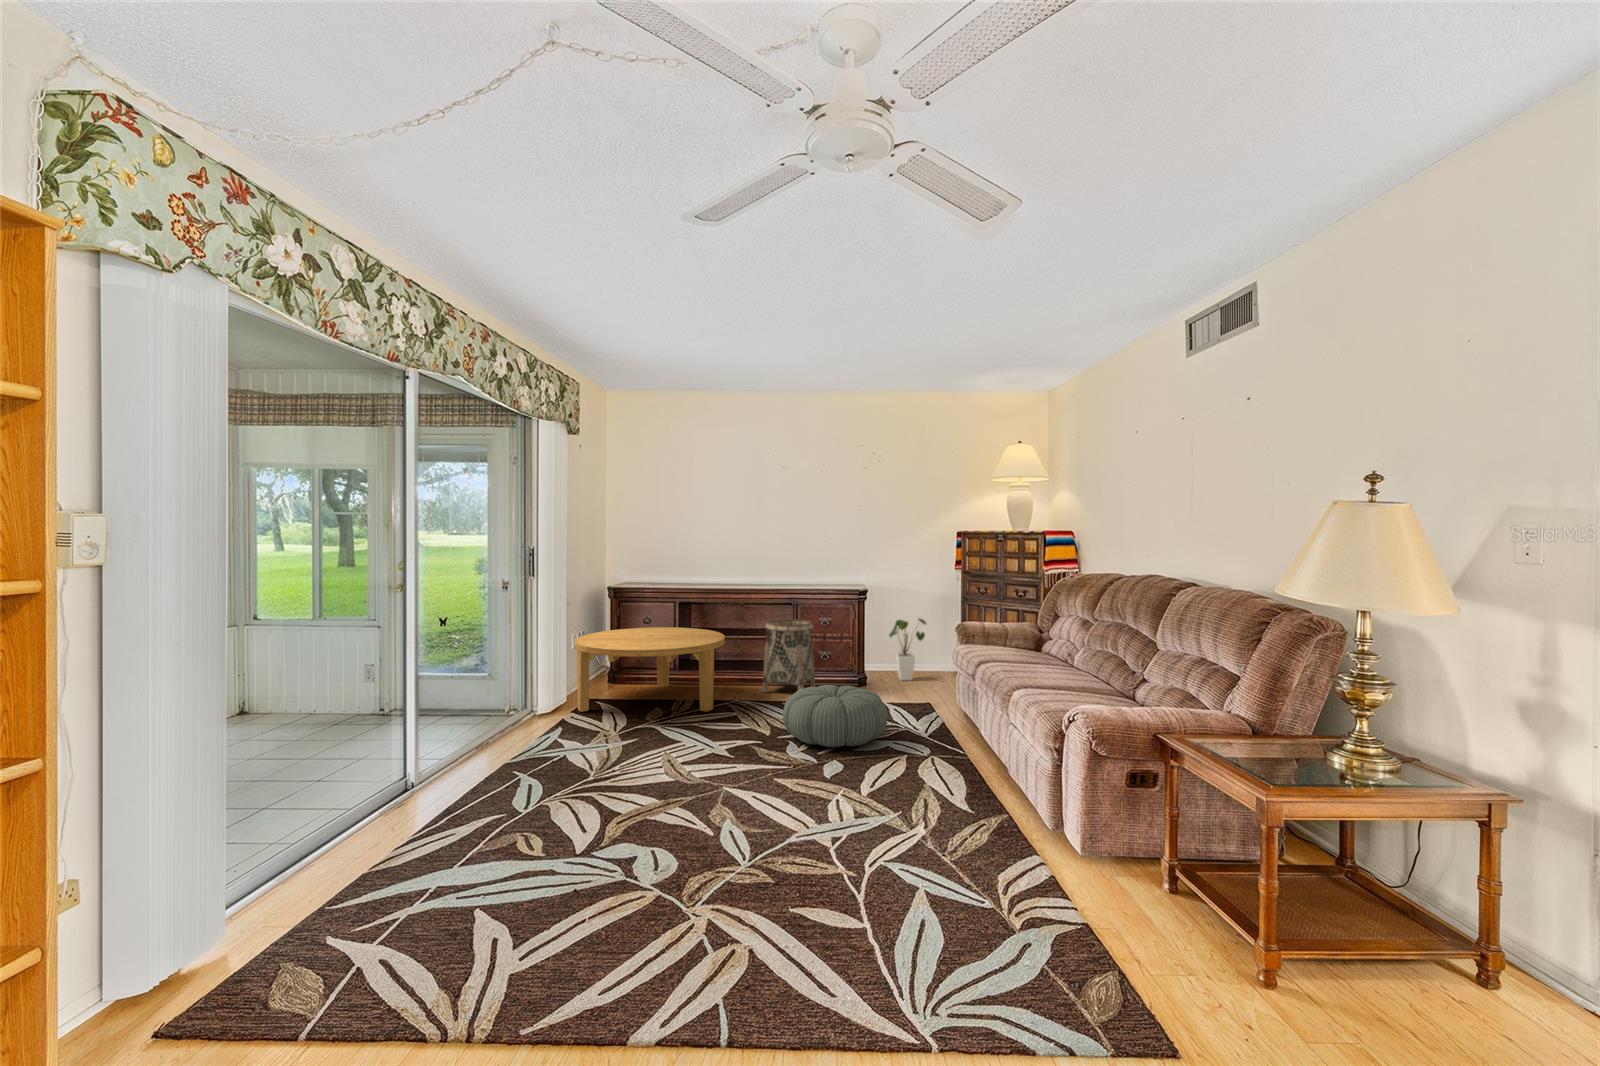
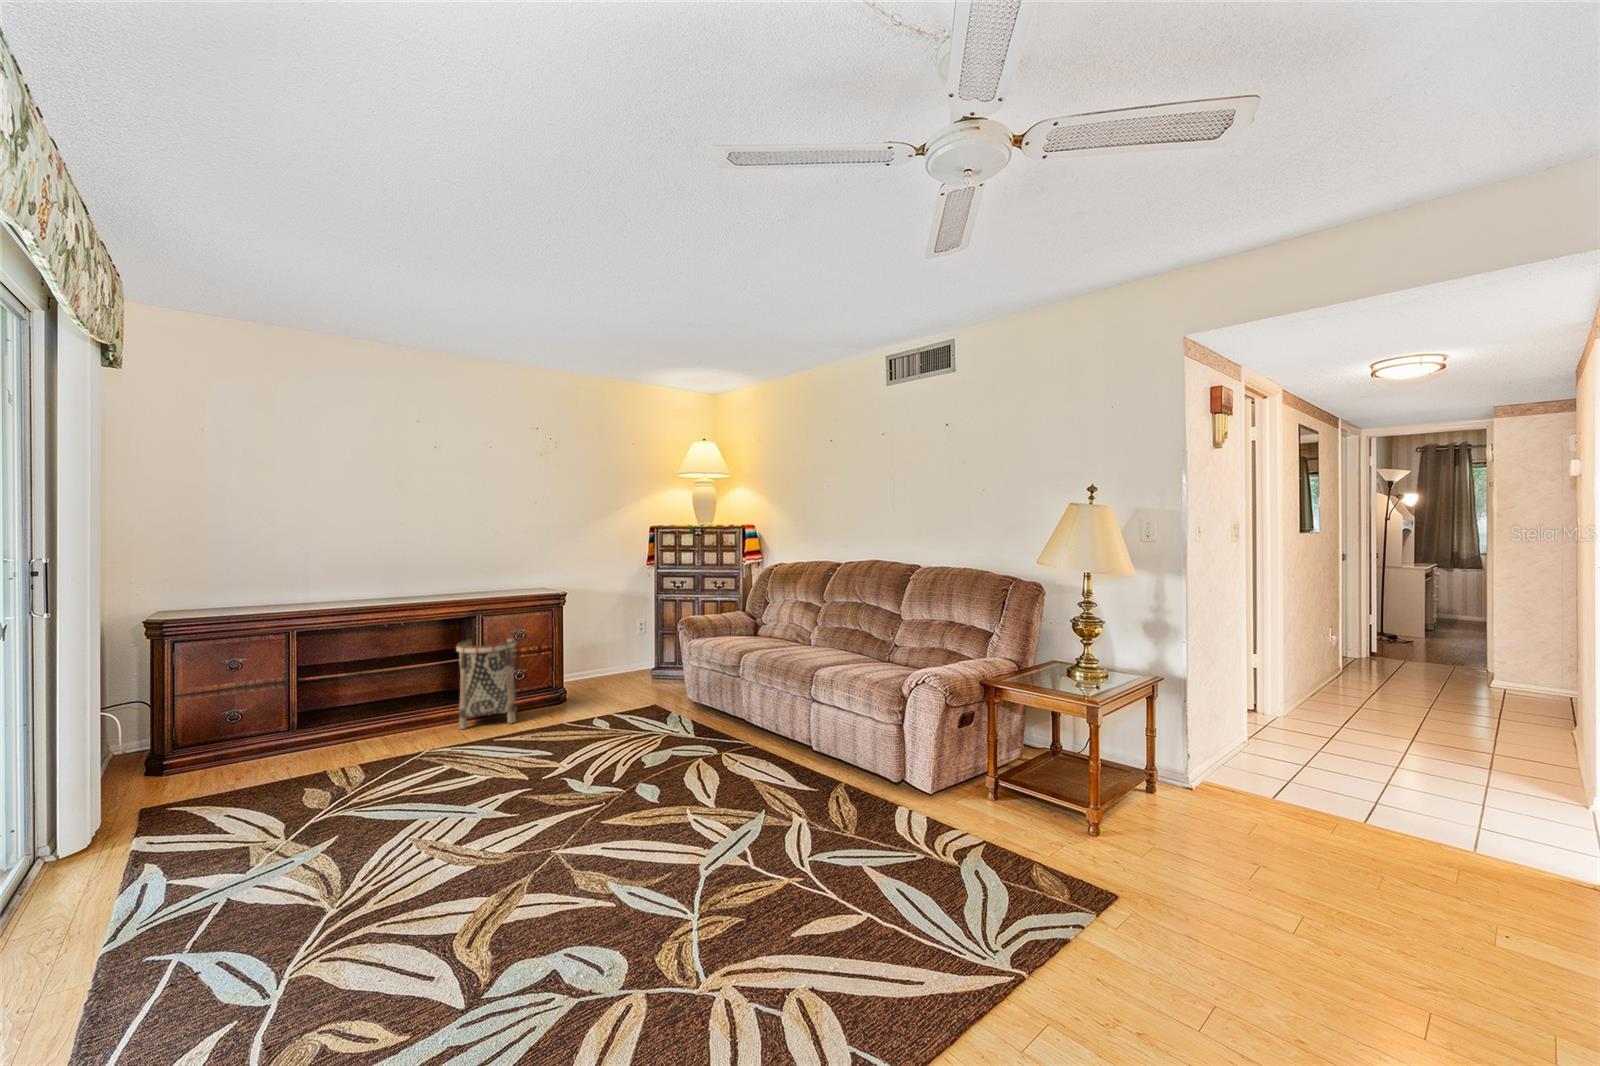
house plant: present [889,619,926,680] -> none [579,618,625,686]
coffee table: present [575,627,725,712] -> none [175,666,423,816]
pouf: present [783,685,887,747] -> none [548,699,664,771]

